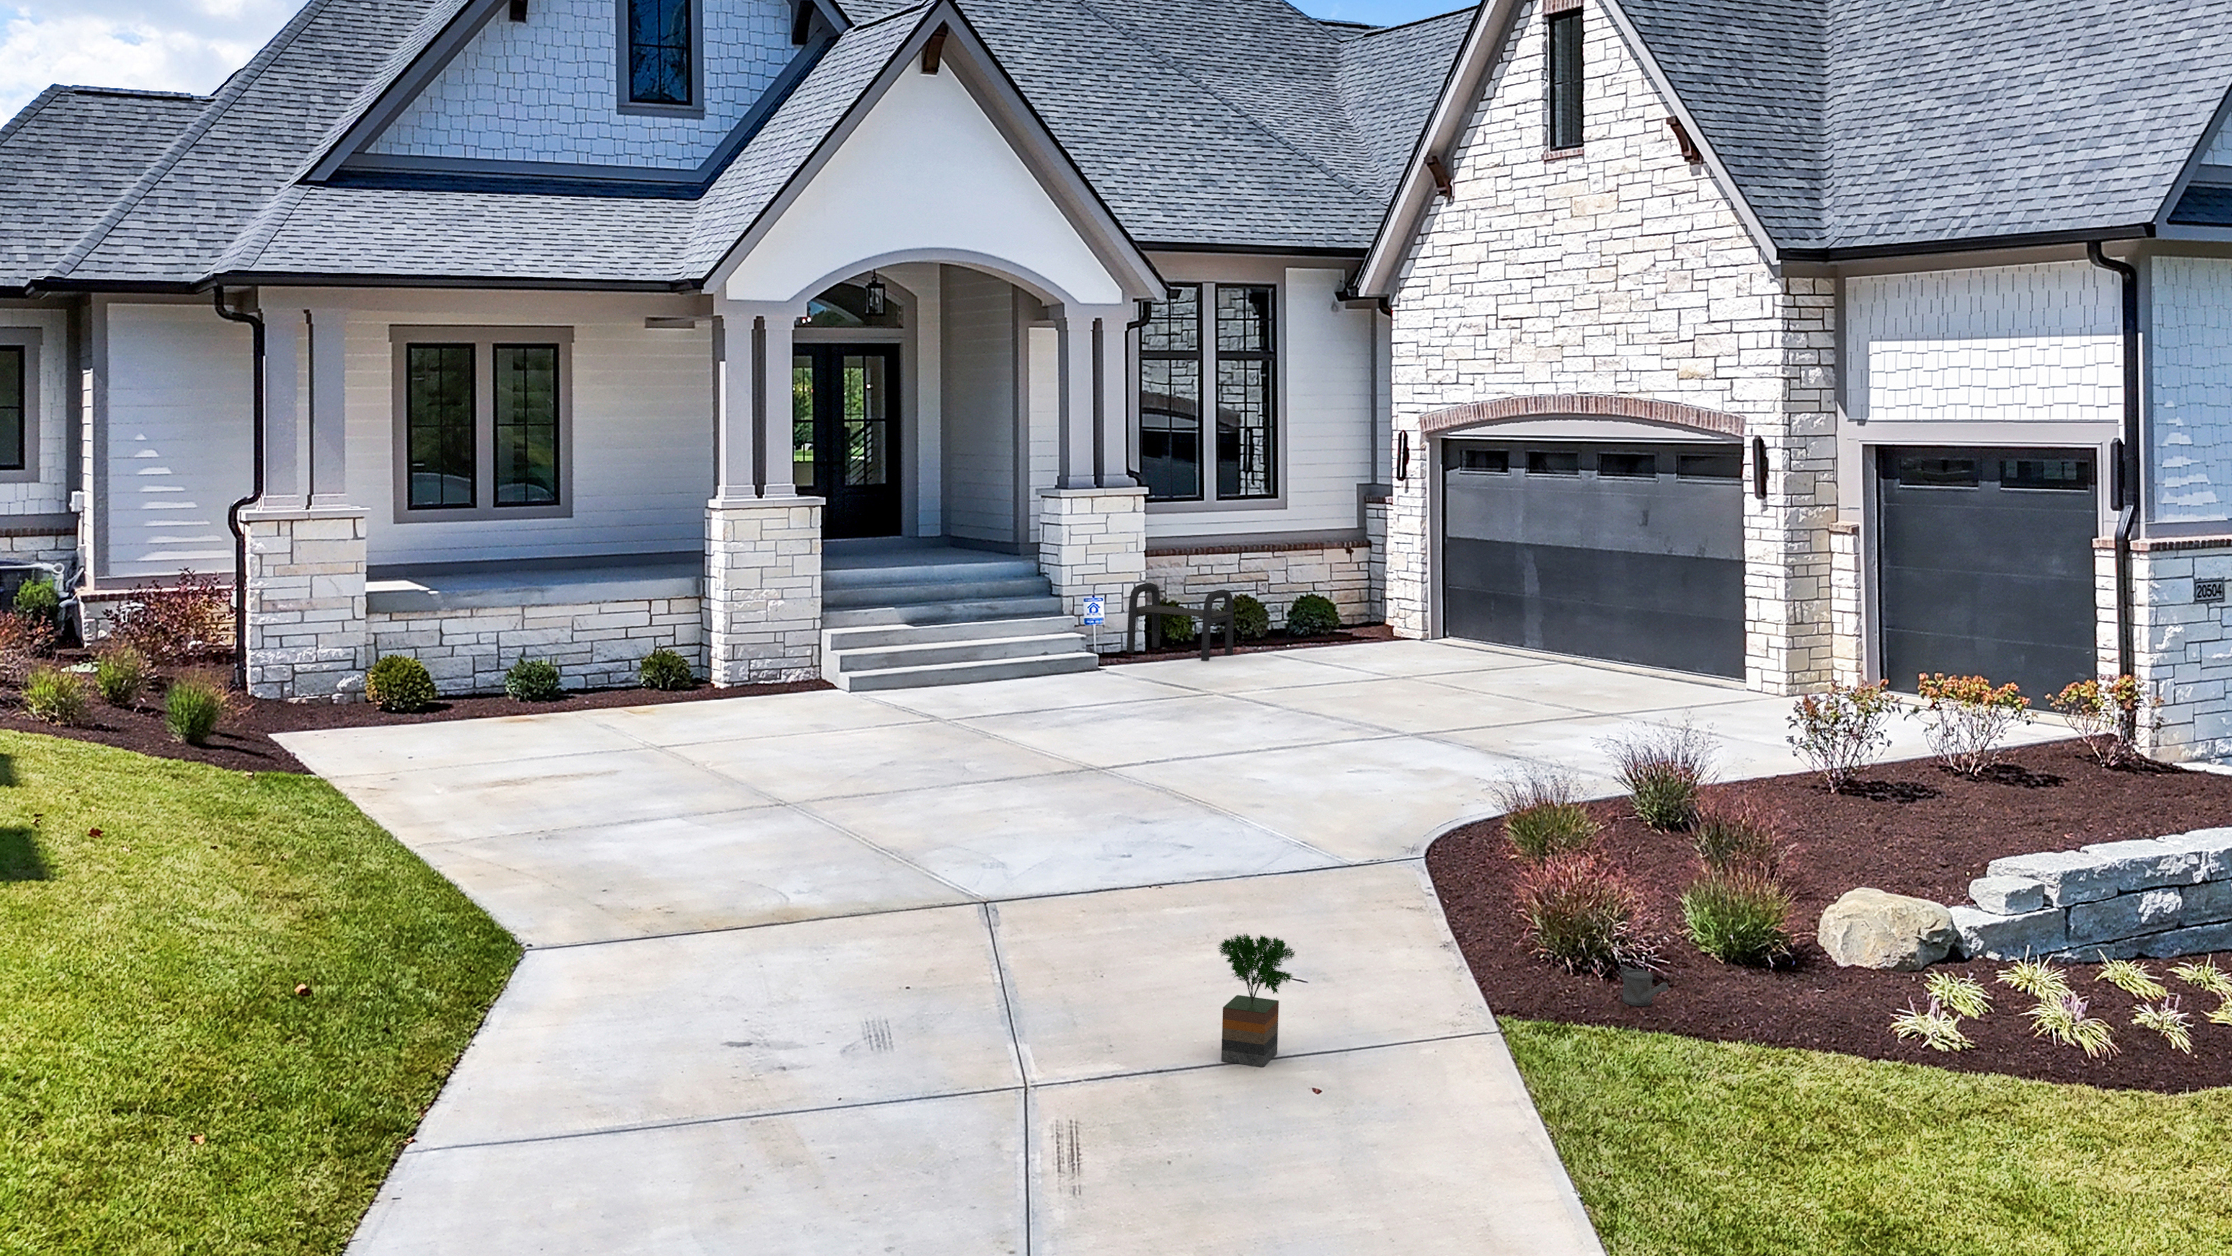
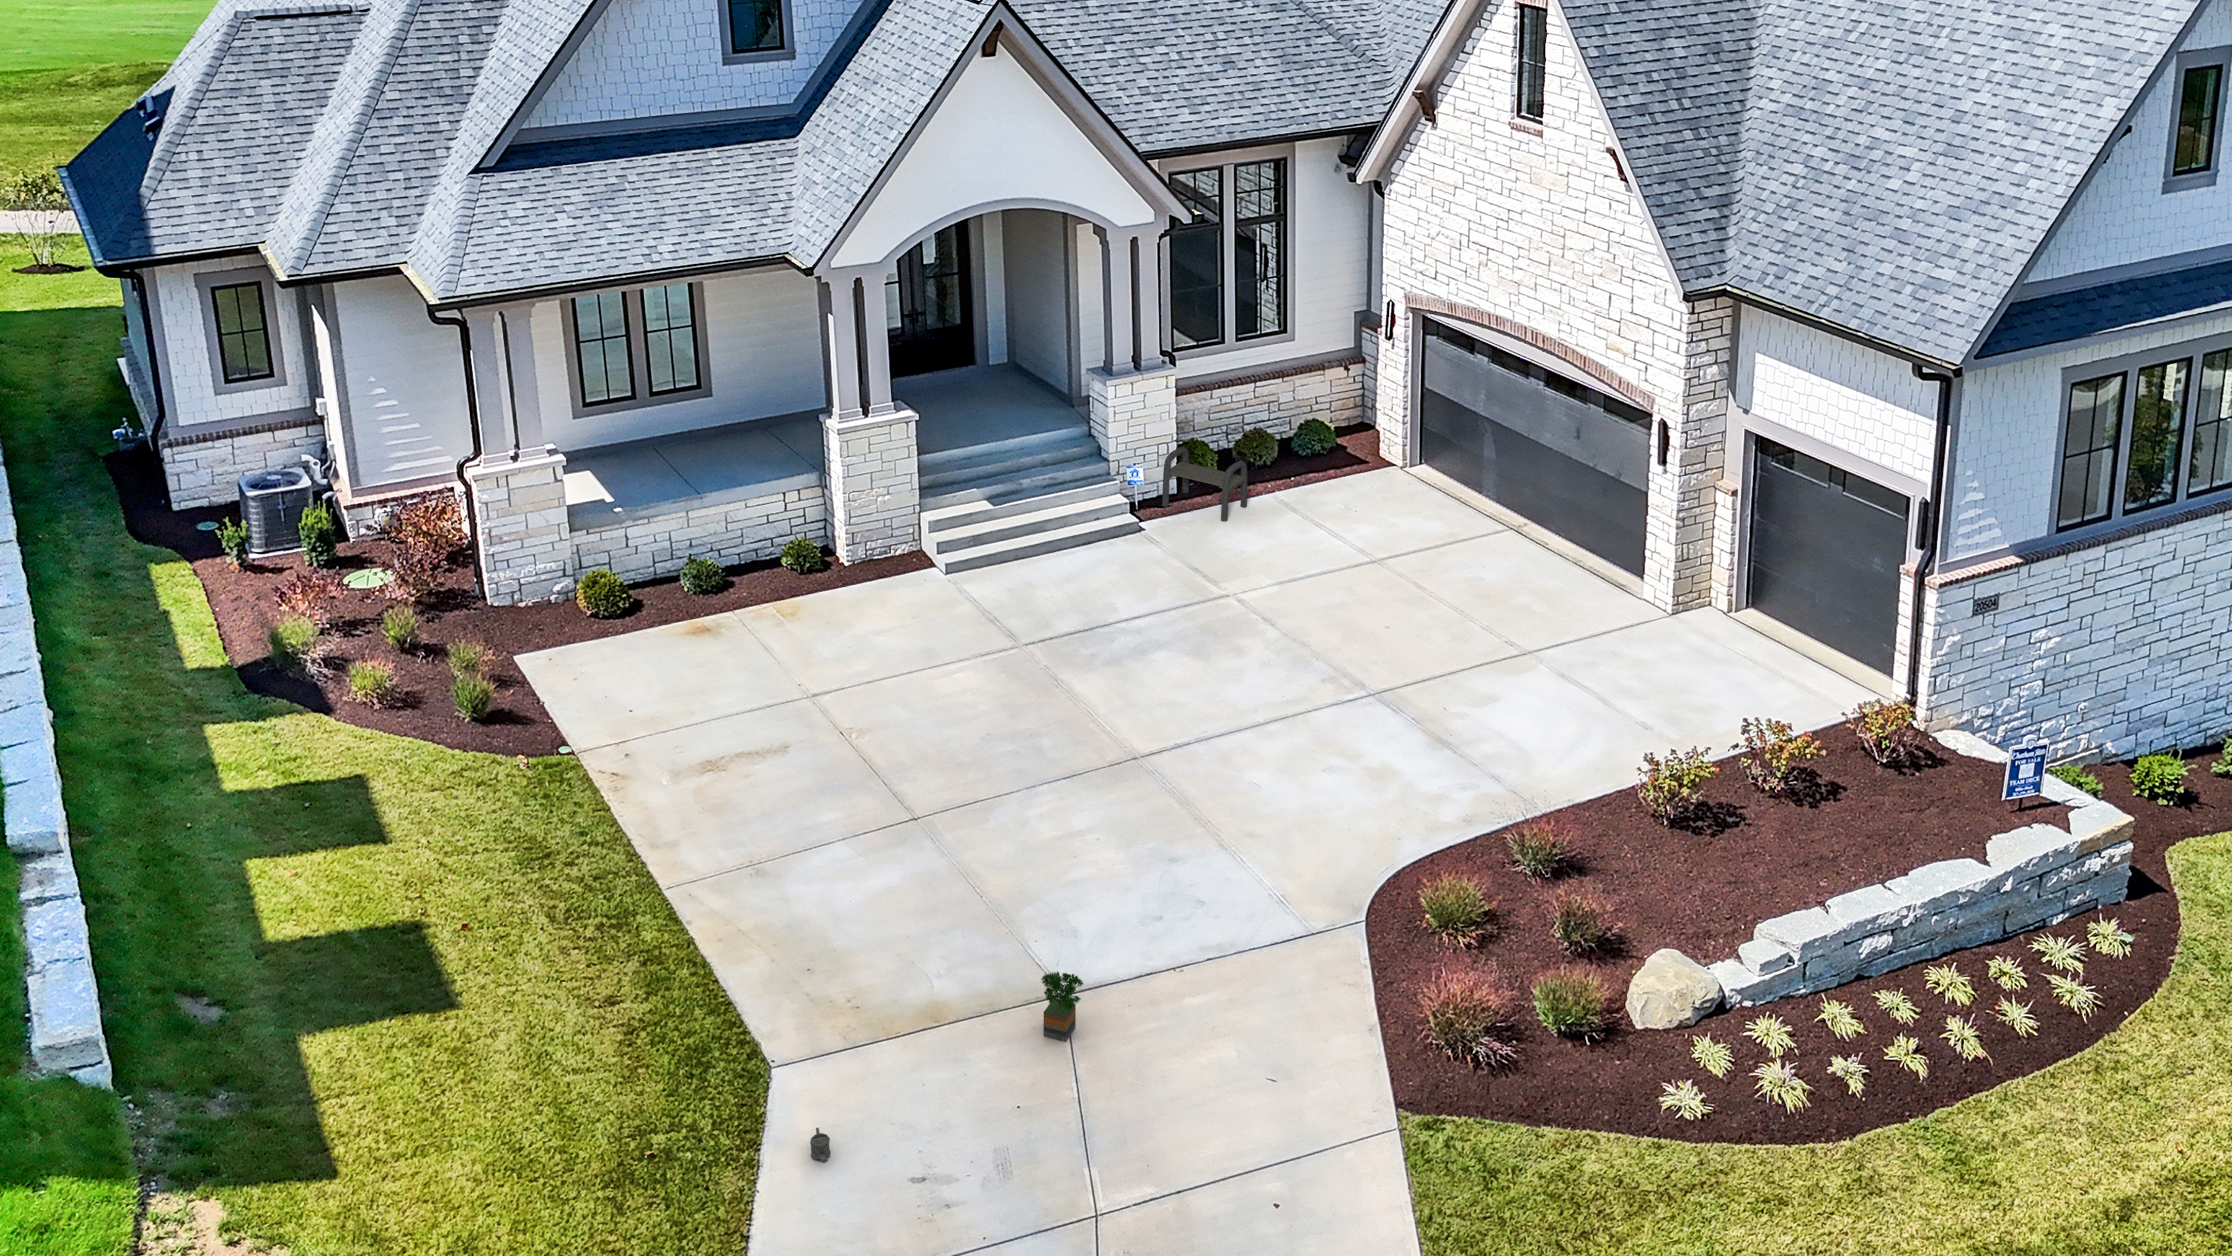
potted tree: present [1219,933,1295,1067] -> present [1041,971,1083,1042]
watering can: present [1621,965,1668,1006] -> present [810,1128,831,1163]

